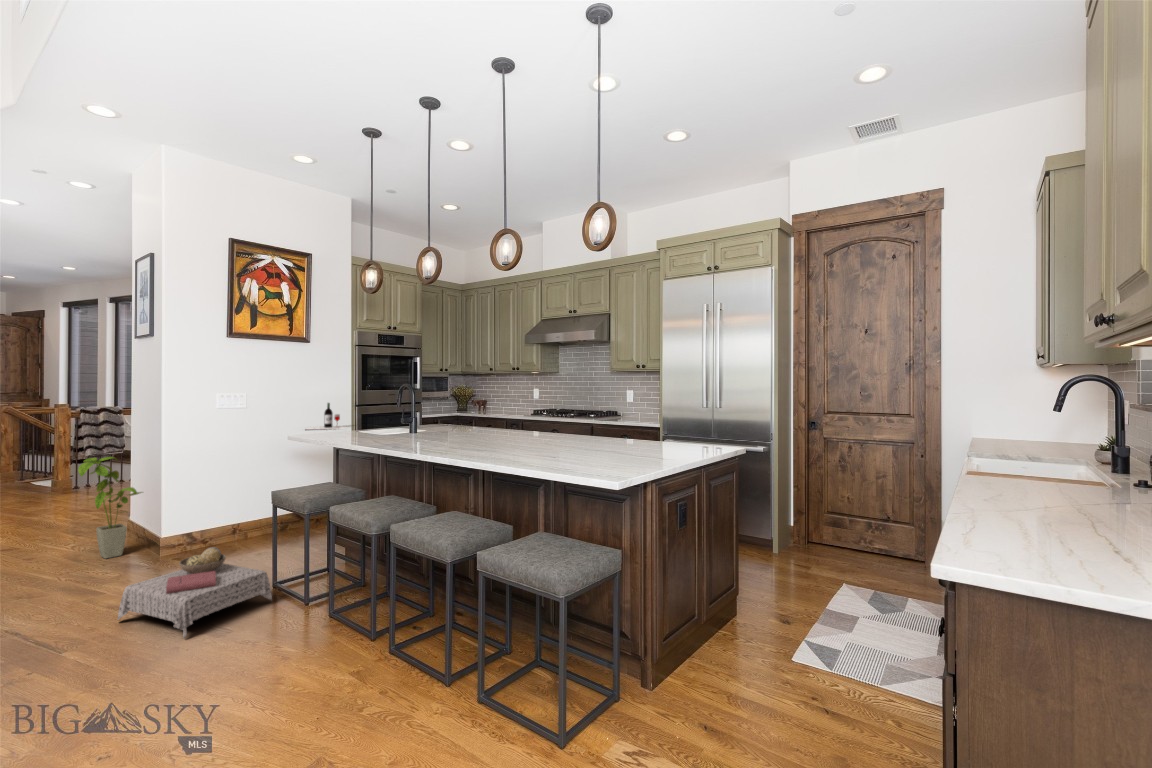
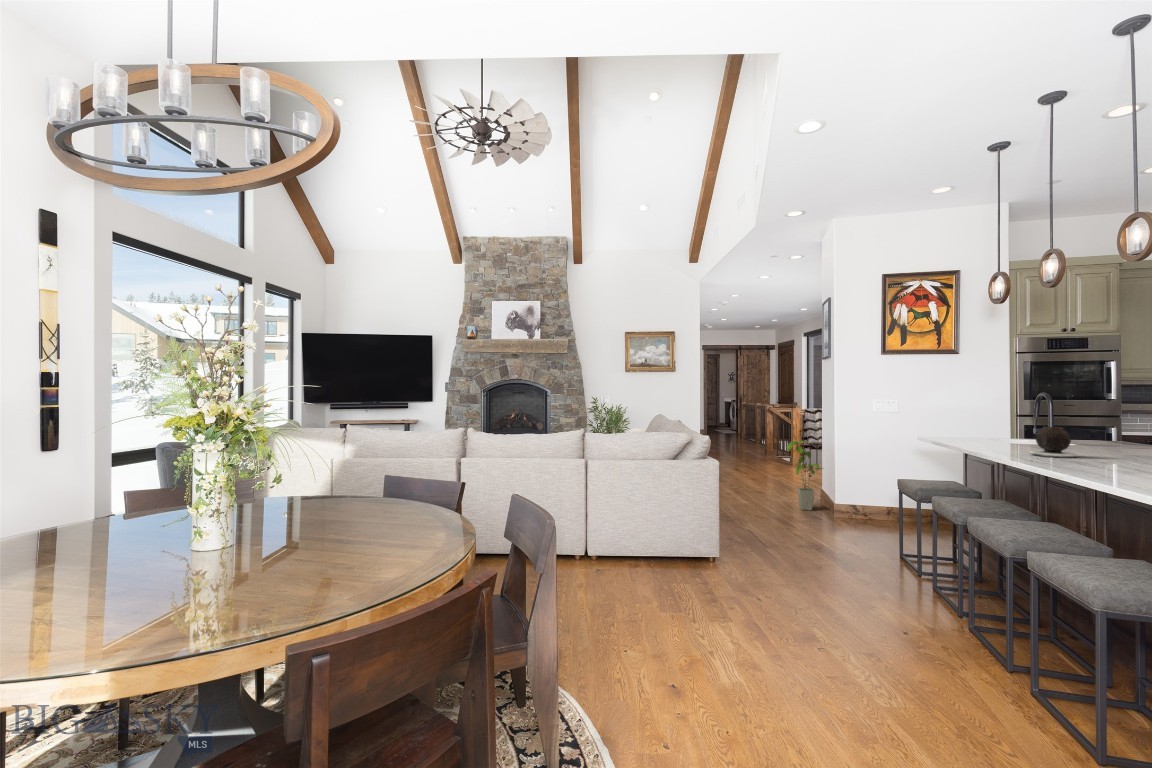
wine bottle: present [306,403,346,430] -> none [948,410,1004,436]
vase: none [415,420,451,449] -> present [1031,427,1077,458]
ottoman: present [118,547,272,638] -> none [796,512,897,567]

